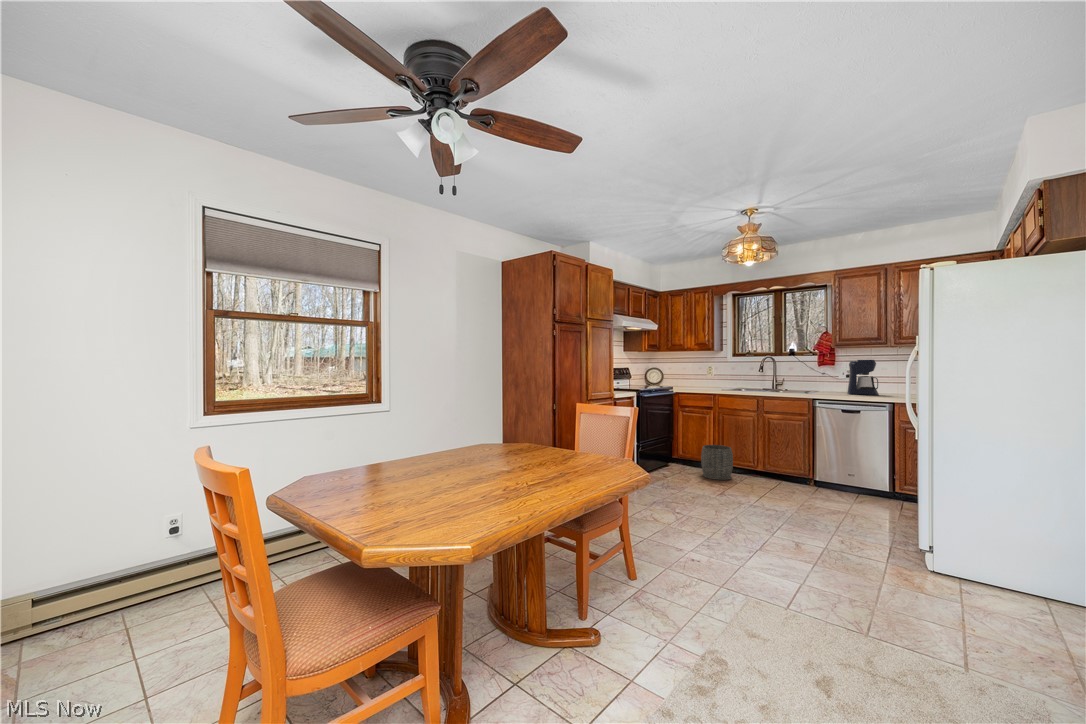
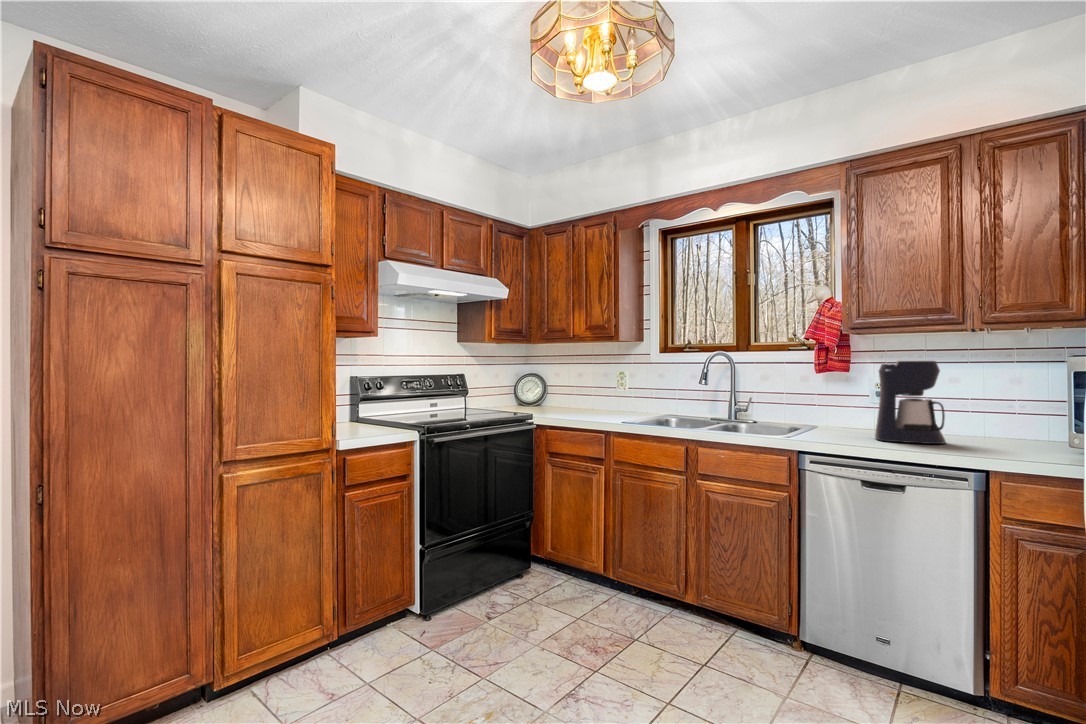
woven basket: present [701,445,733,480] -> none [567,542,632,630]

